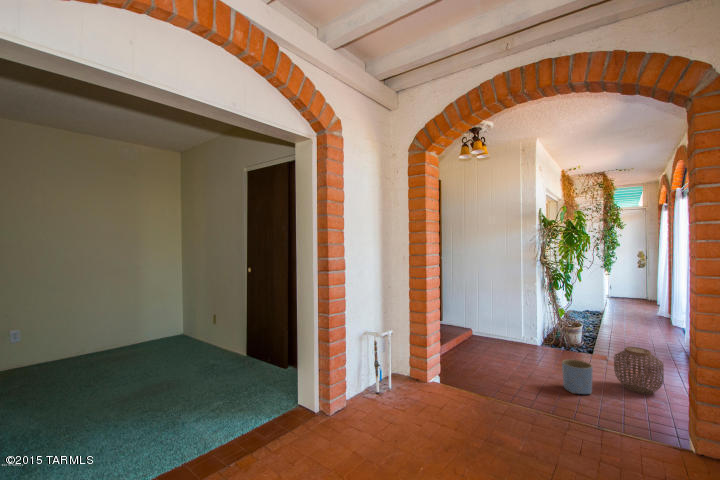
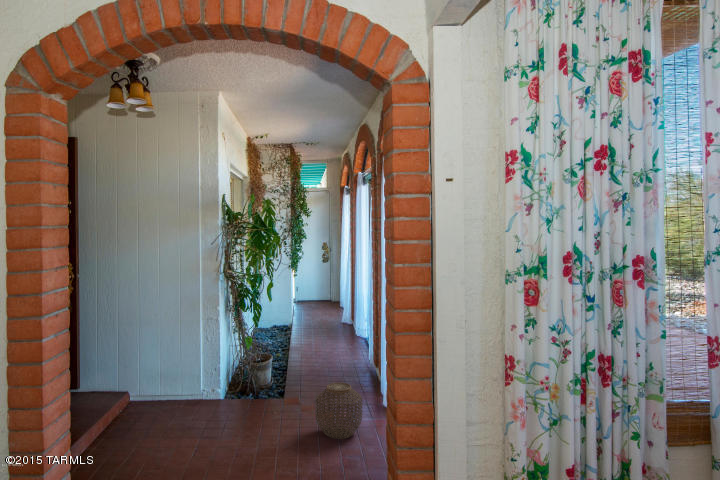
planter: present [562,359,593,394] -> none [260,416,296,465]

